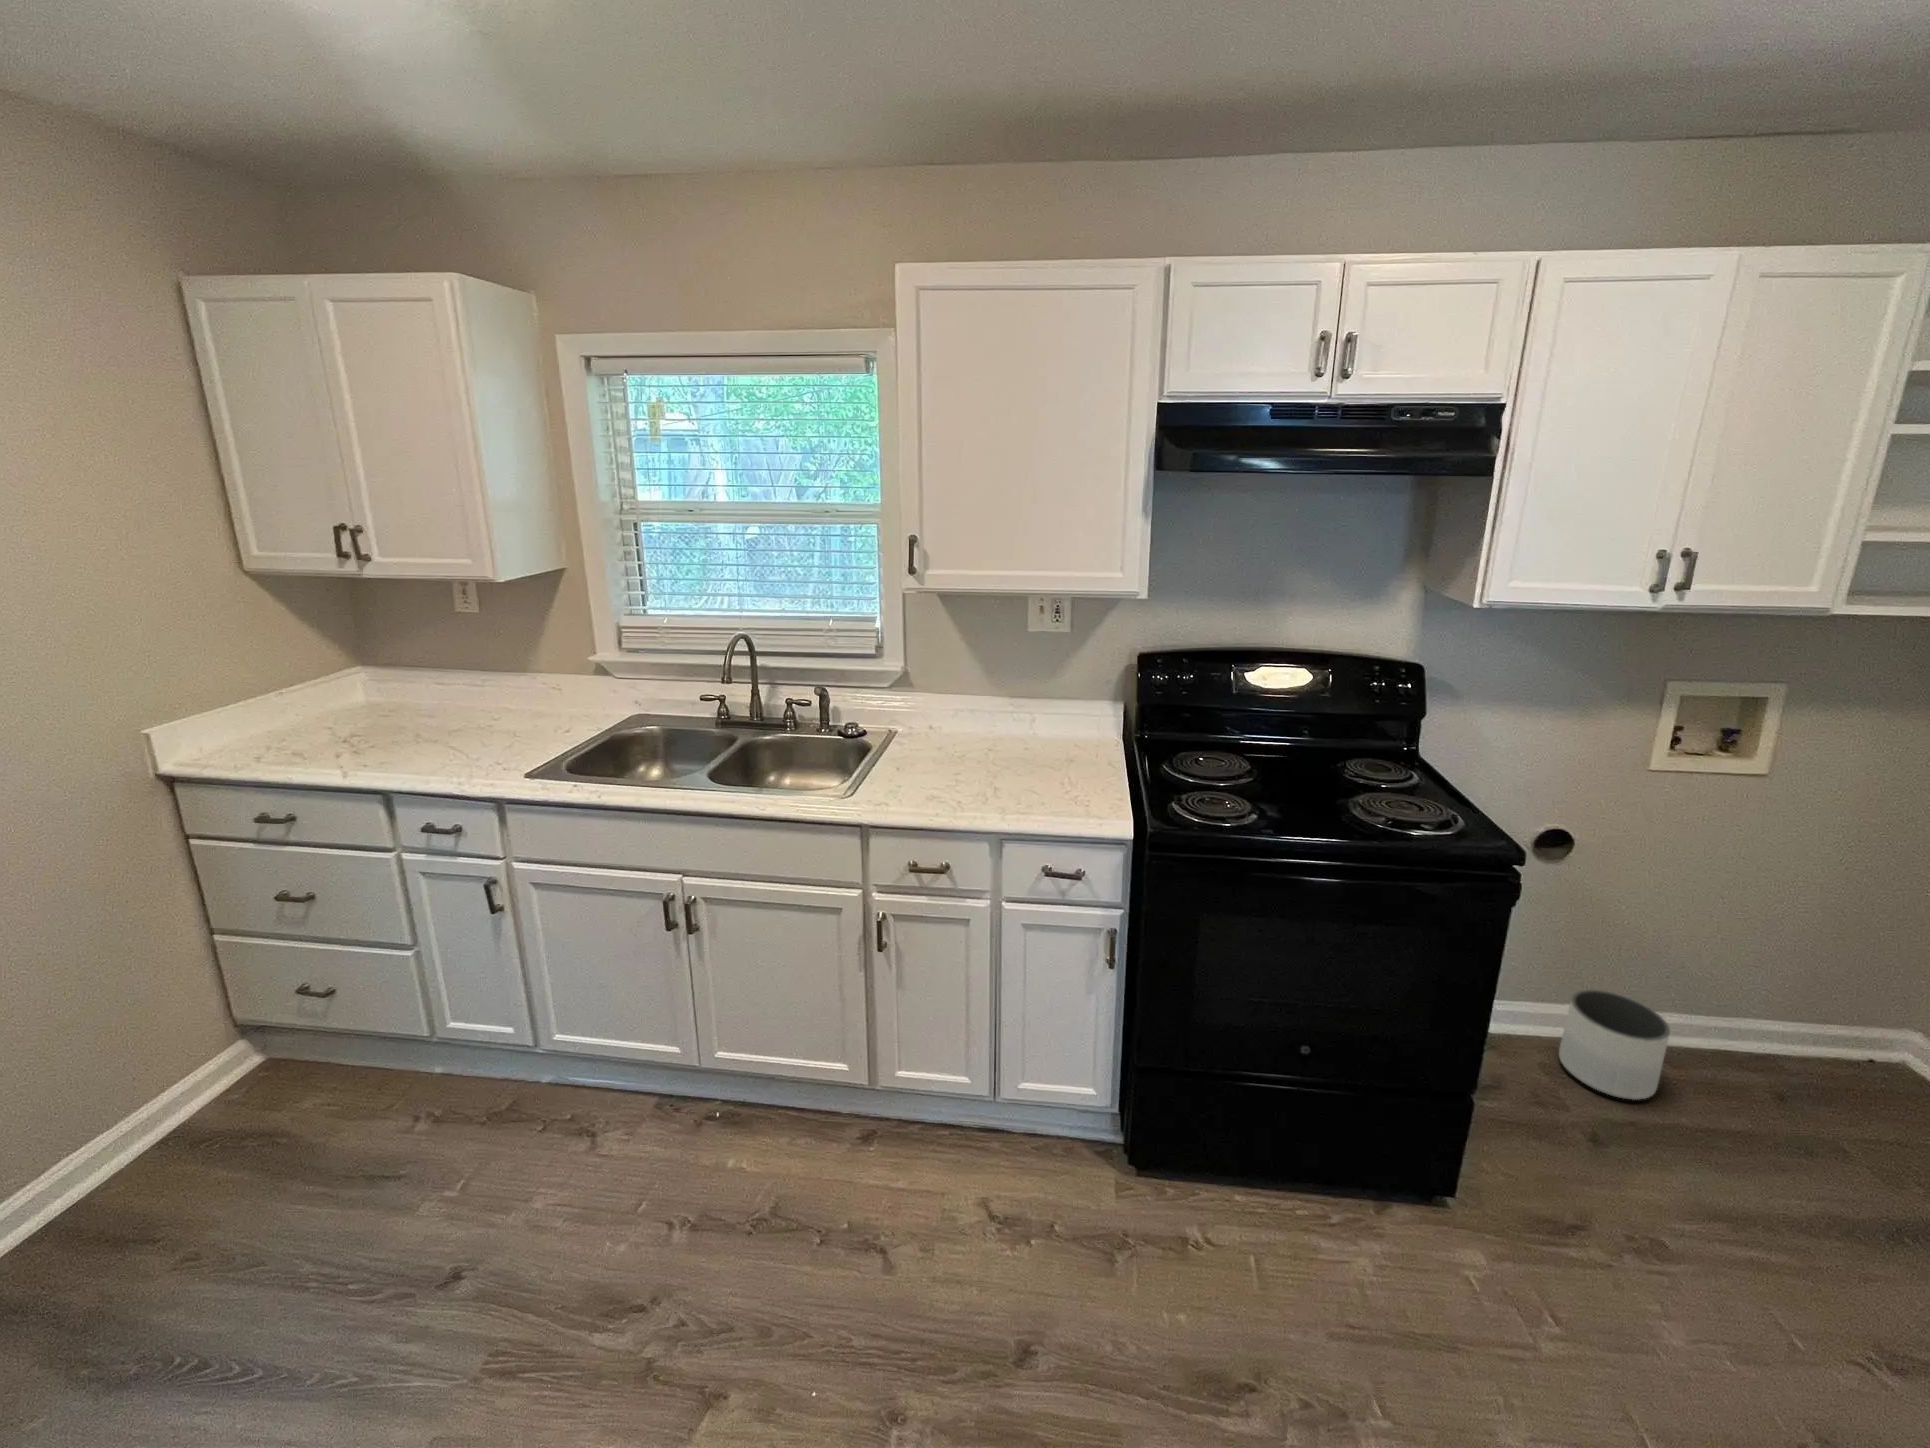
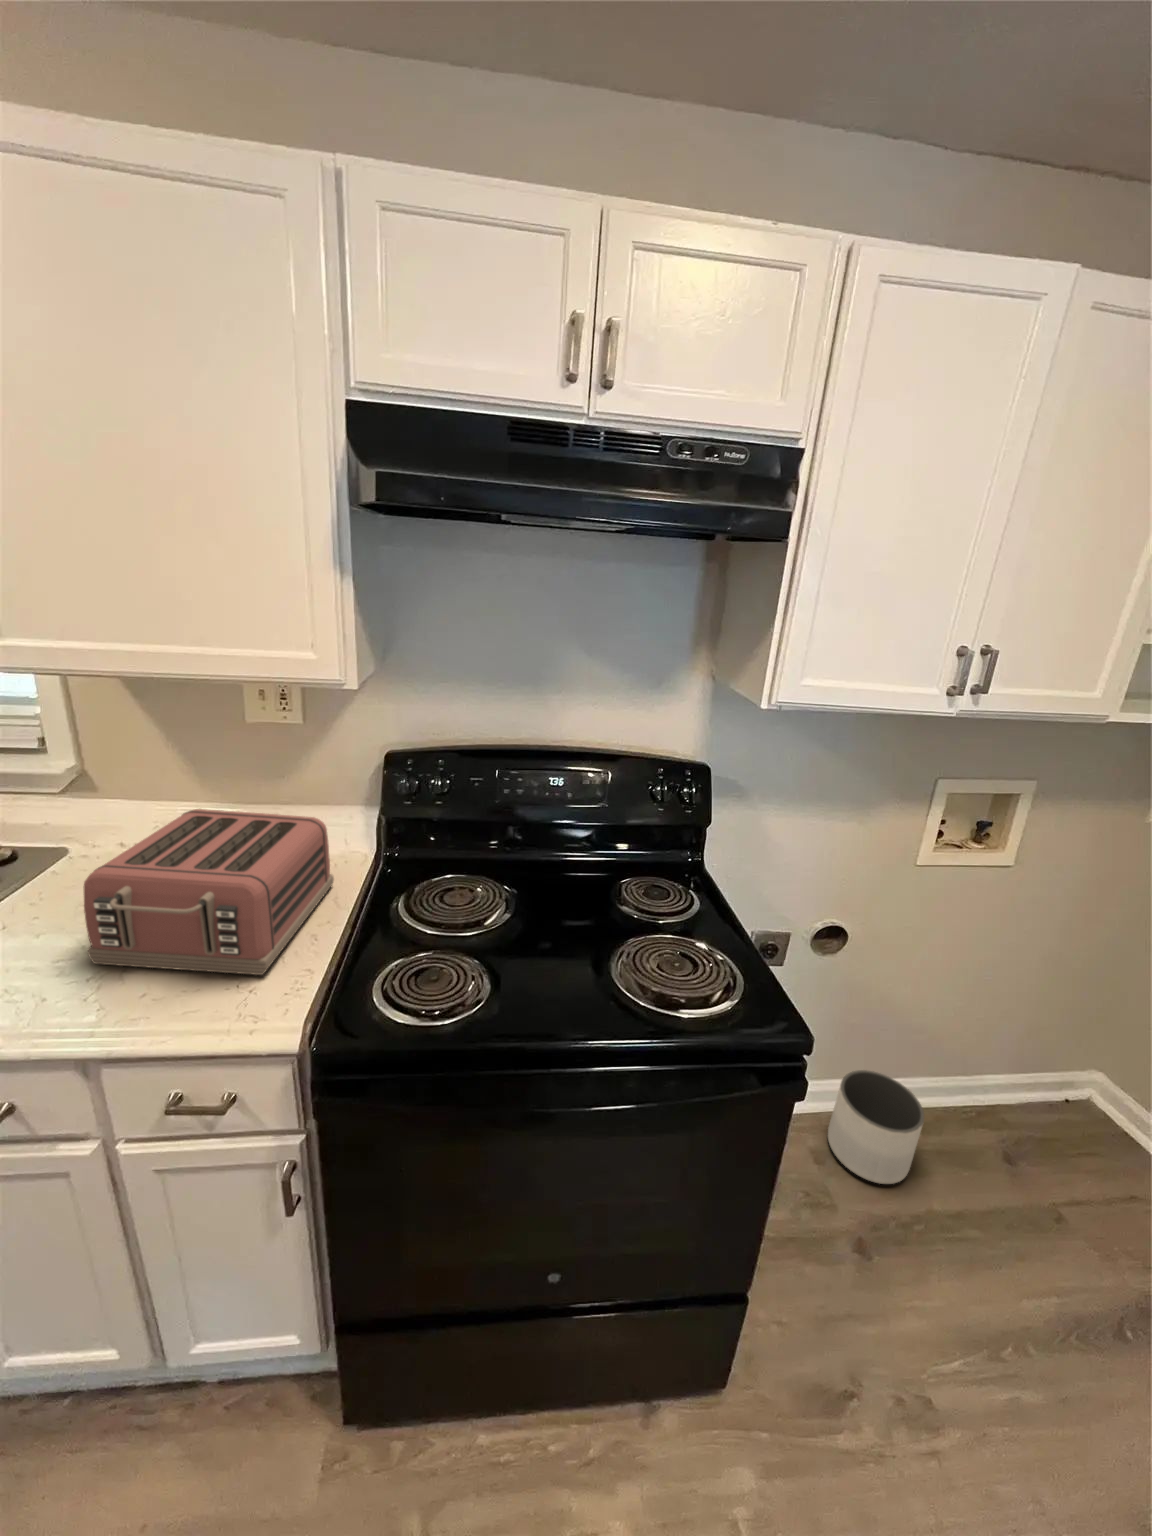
toaster: none [967,693,1101,799] -> present [84,809,334,975]

